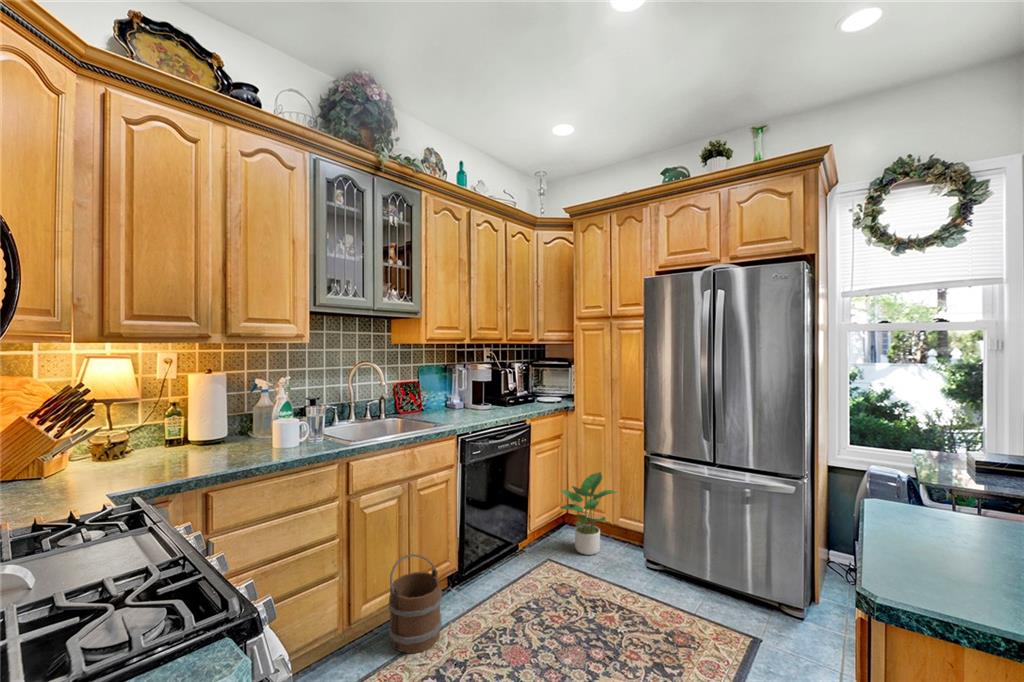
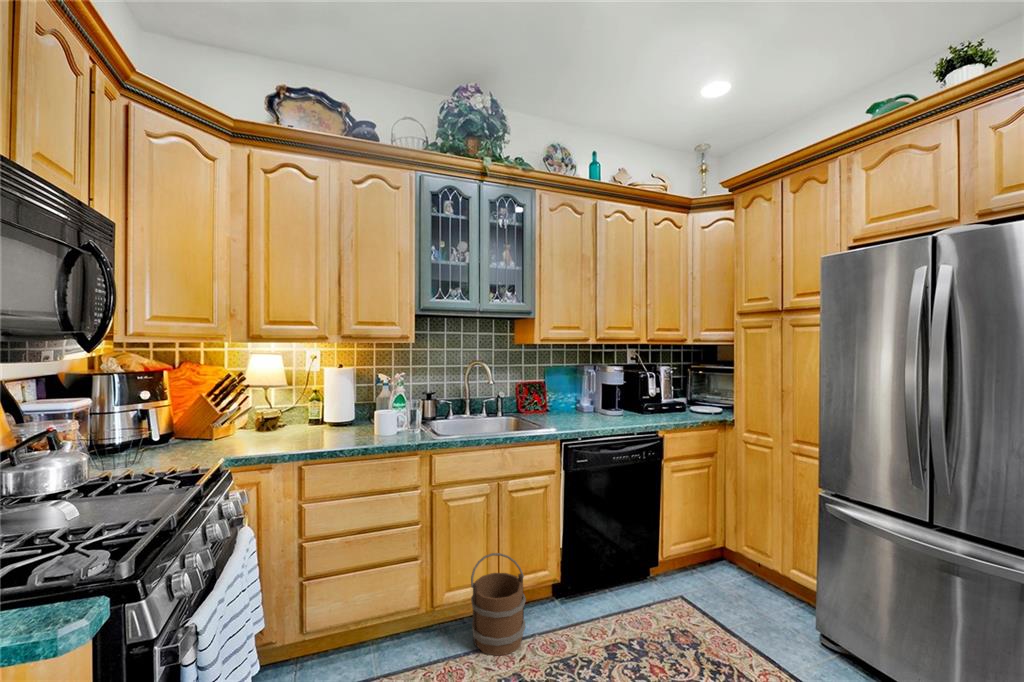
potted plant: present [561,472,617,555] -> none [698,503,785,607]

